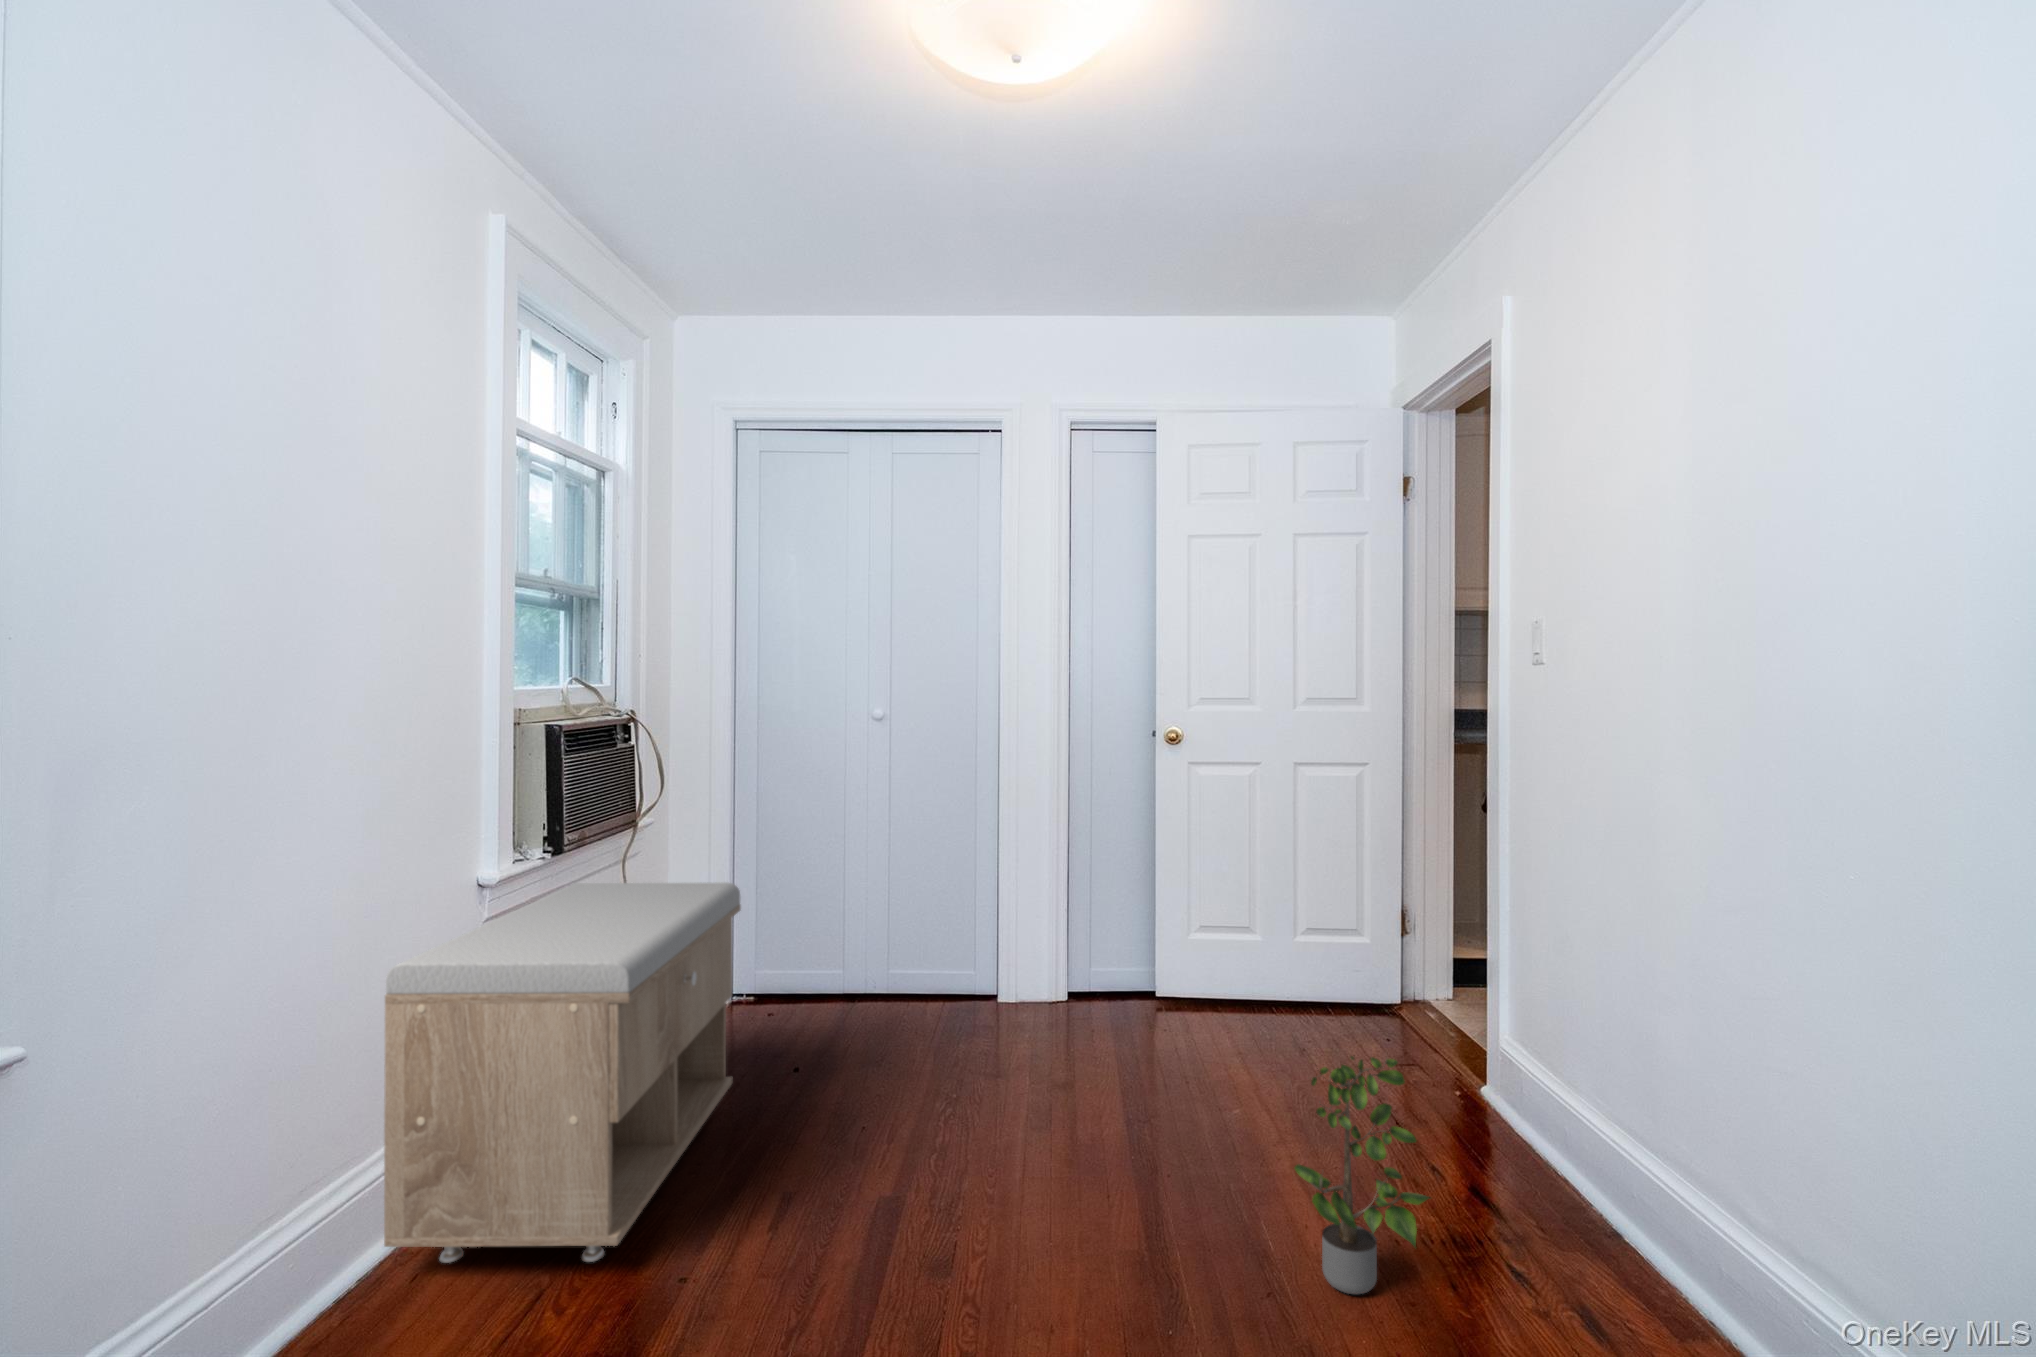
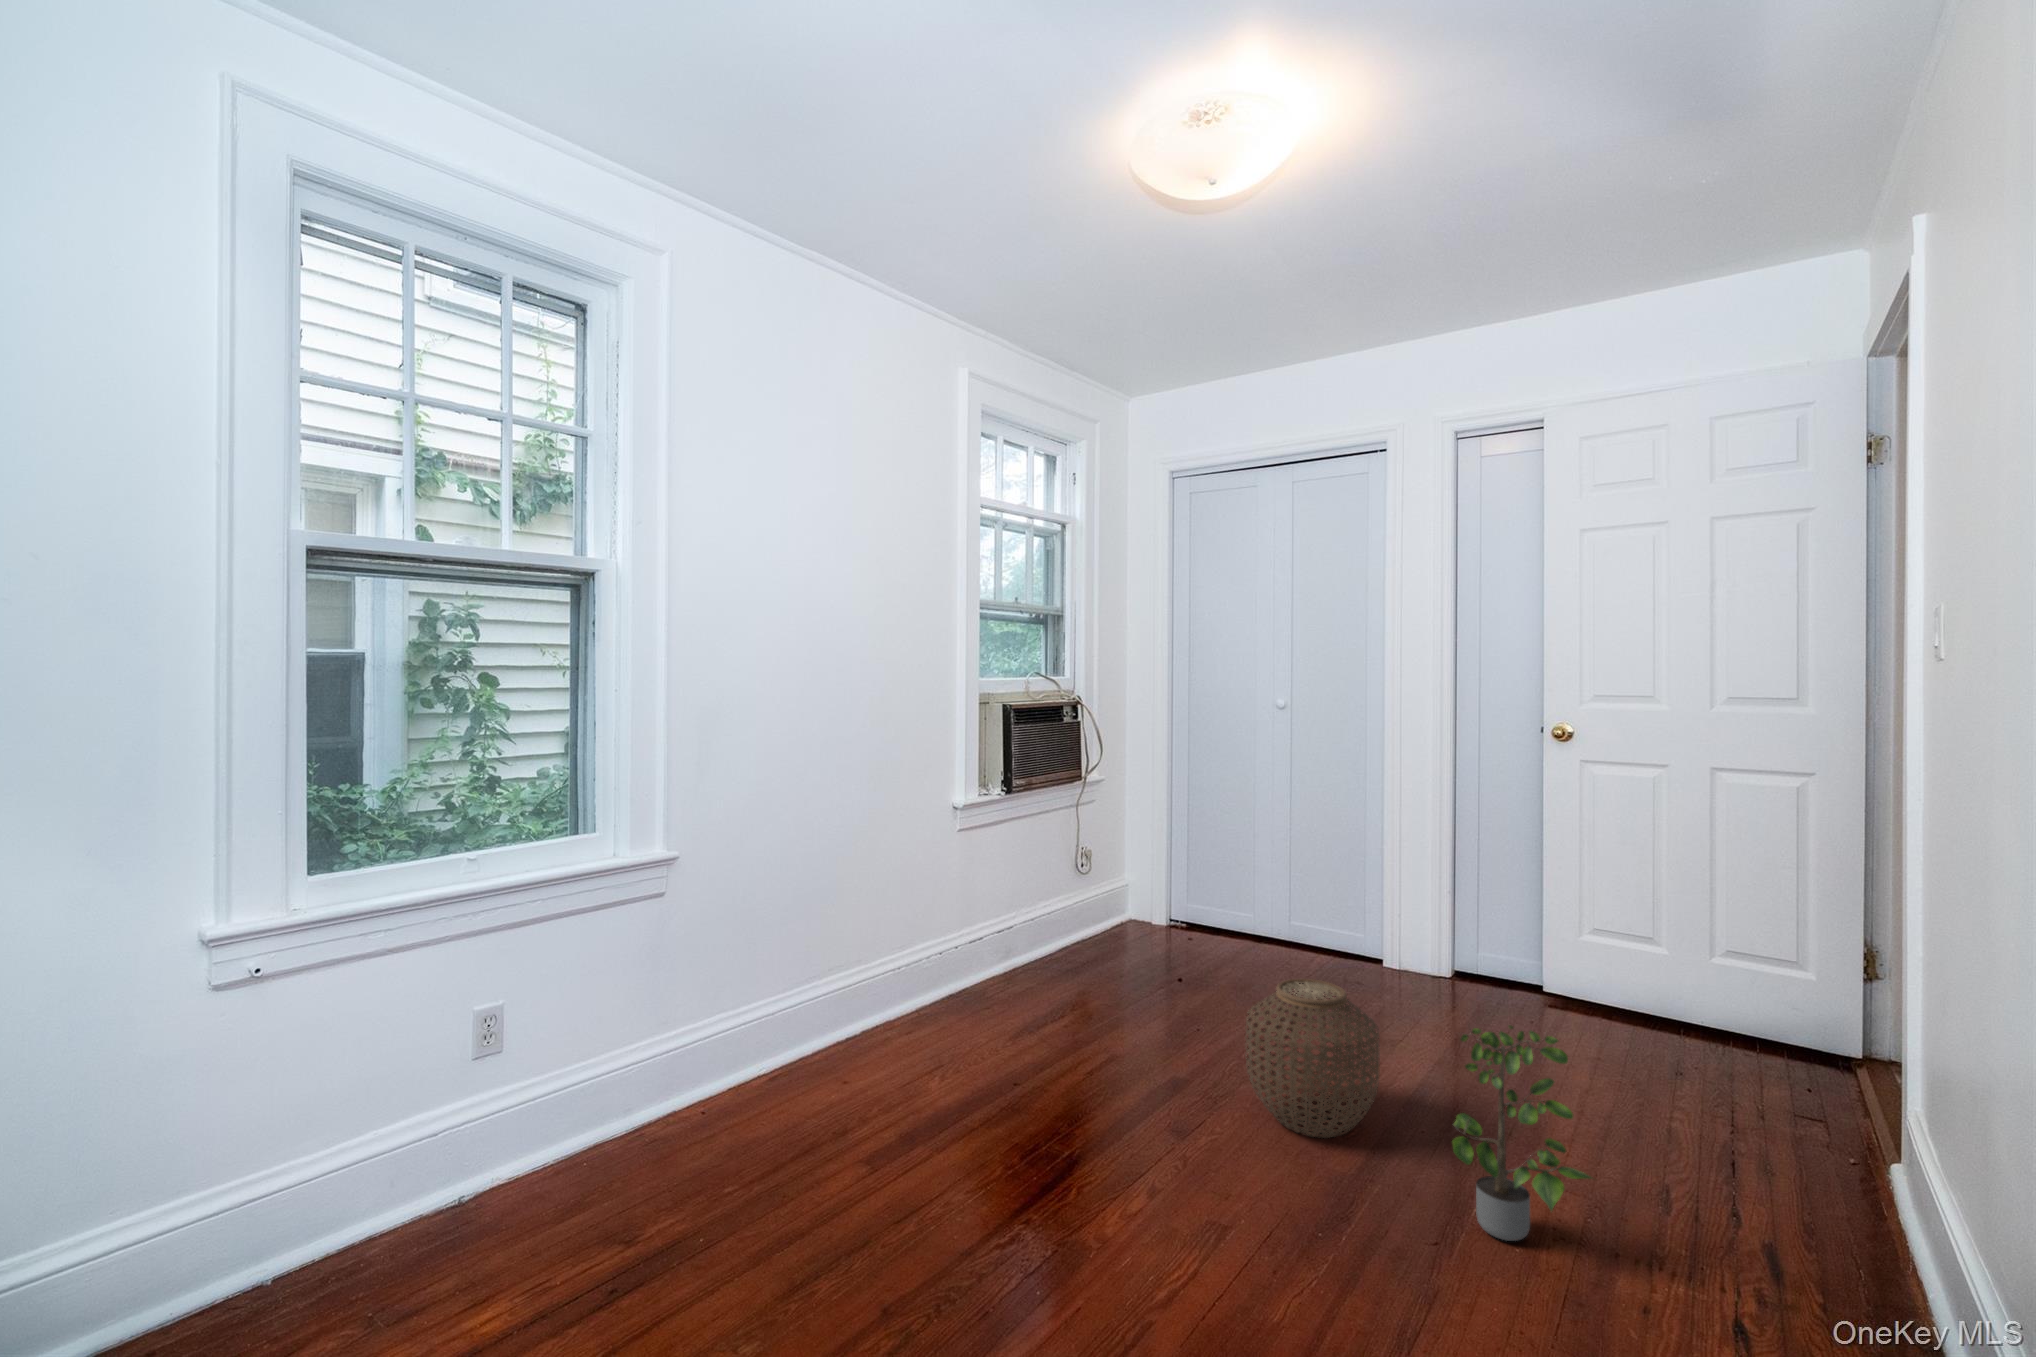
storage bench: present [384,882,741,1263] -> none [878,814,1123,1046]
woven basket: none [1009,1045,1164,1241] -> present [1246,979,1380,1137]

